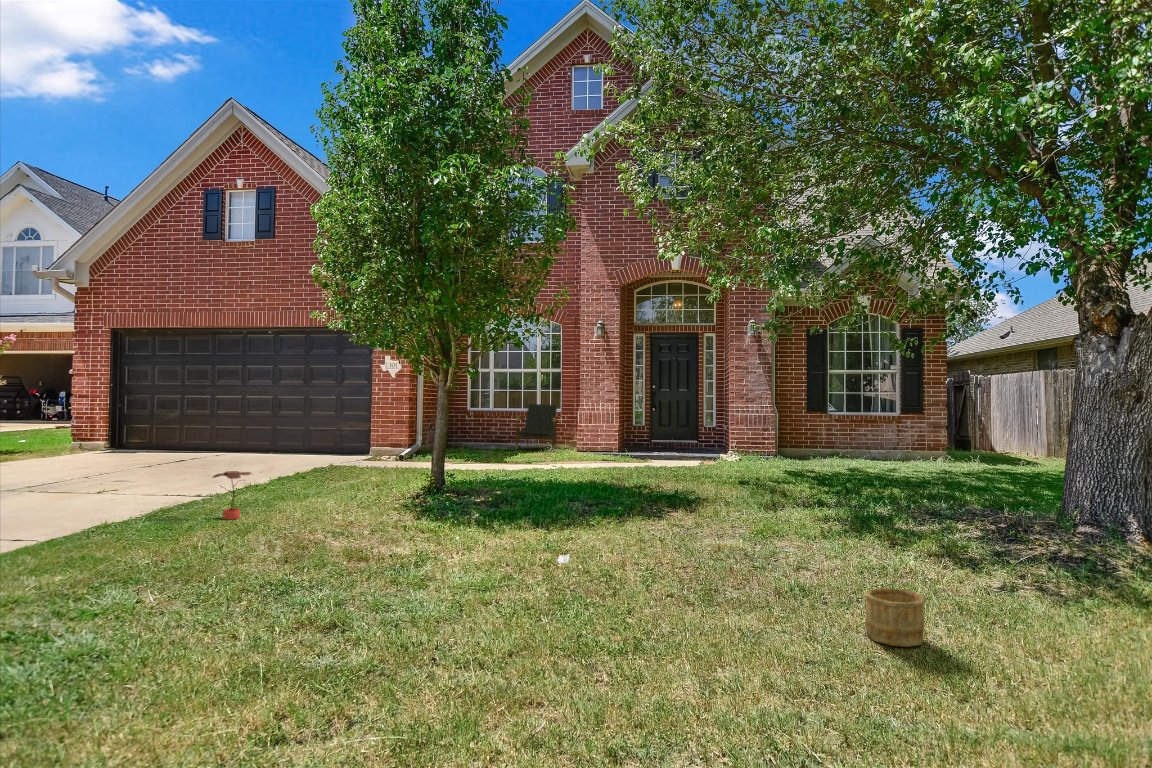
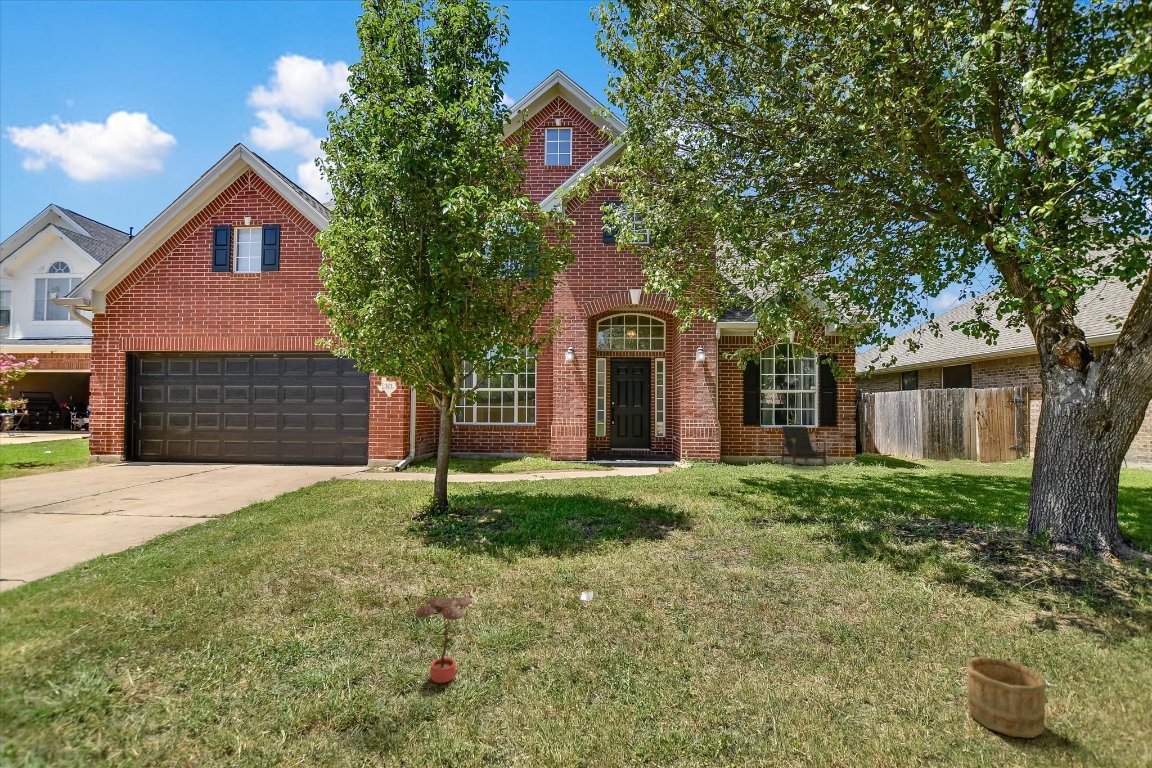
lounge chair: present [516,404,558,451] -> present [782,426,826,469]
potted plant: present [213,471,251,520] -> present [415,597,471,683]

